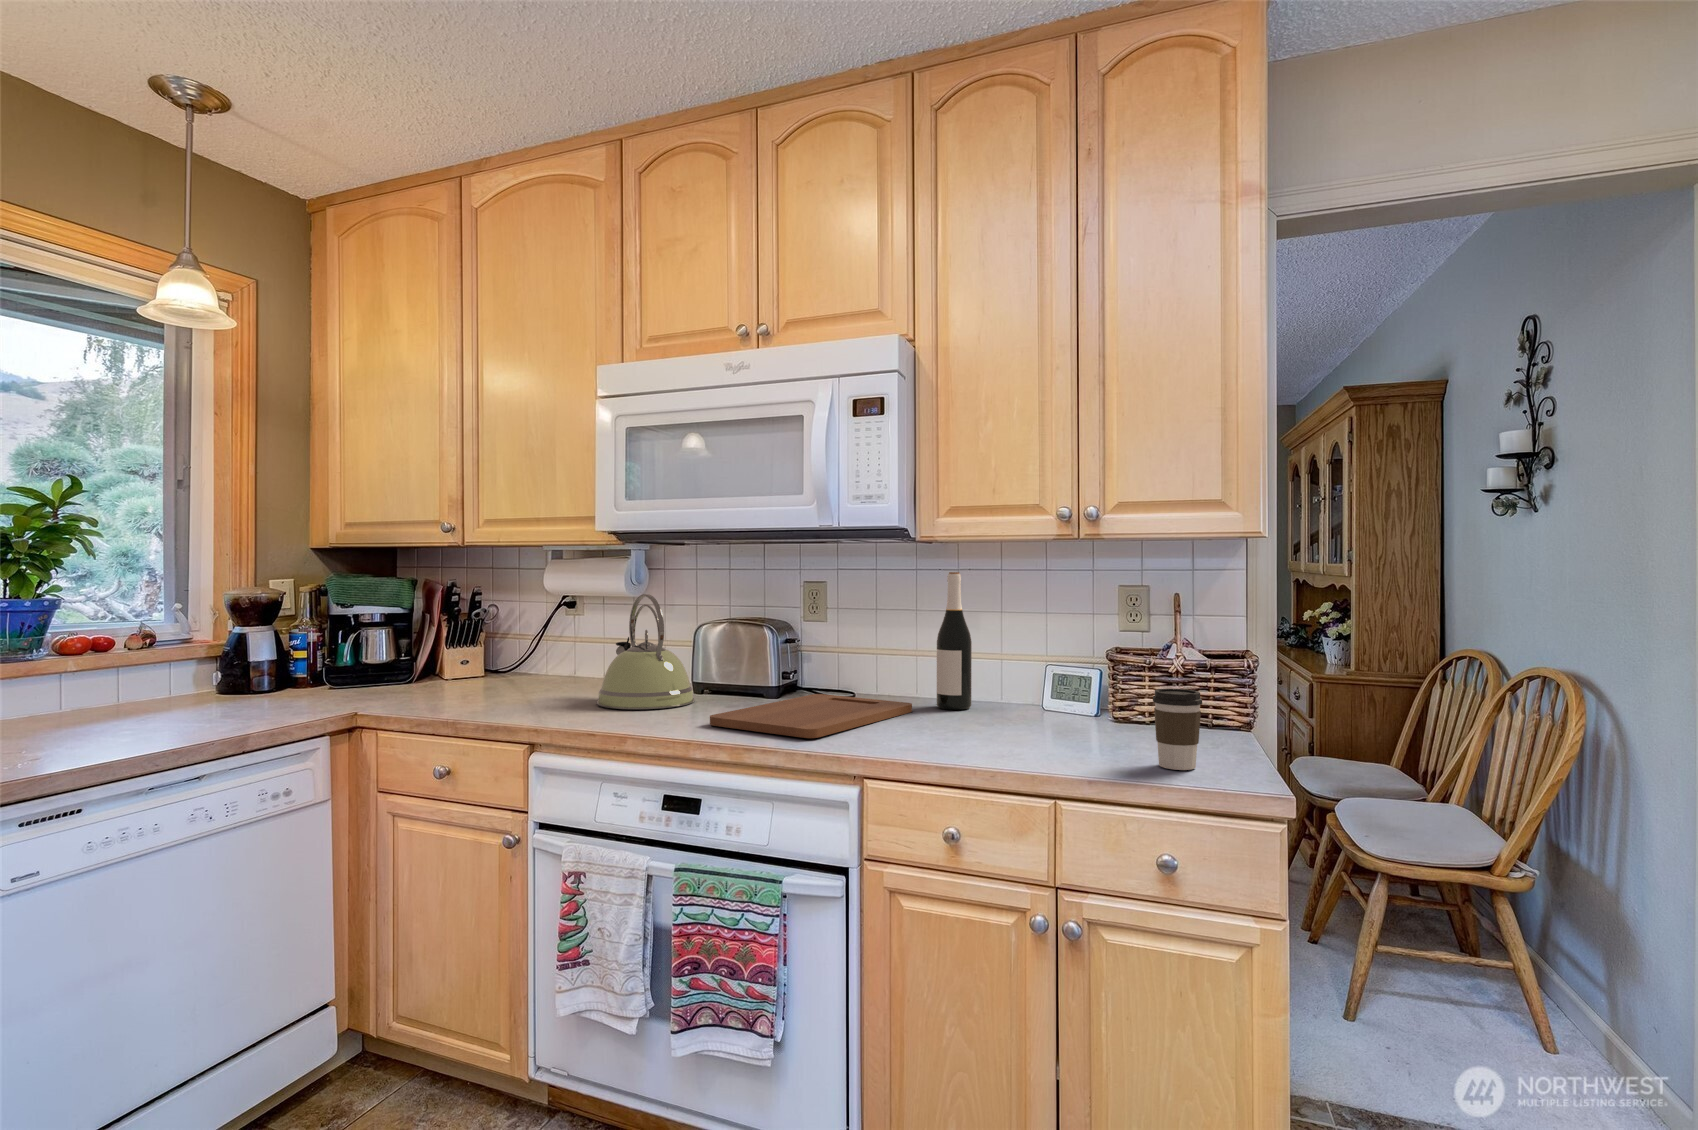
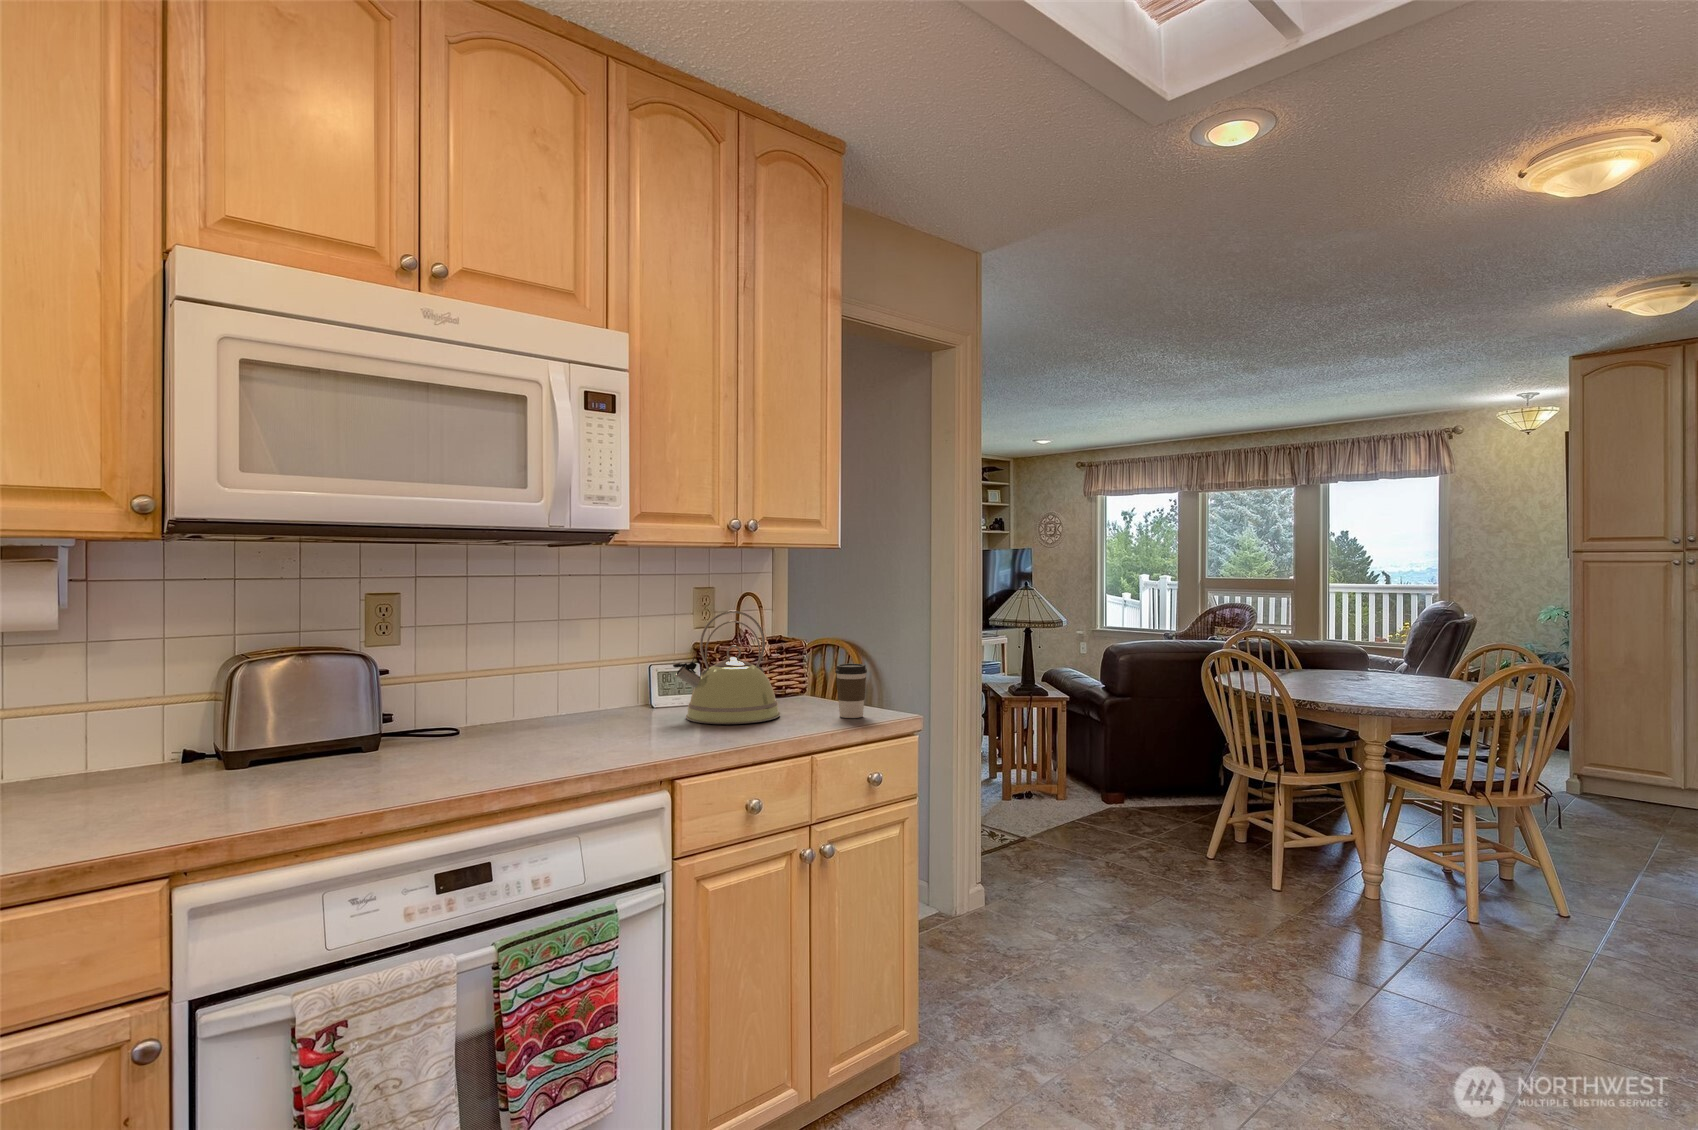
wine bottle: present [937,572,972,710] -> none [562,589,597,722]
kettle: present [597,594,695,709] -> present [673,611,780,724]
cutting board: present [710,694,912,738] -> none [436,721,619,778]

